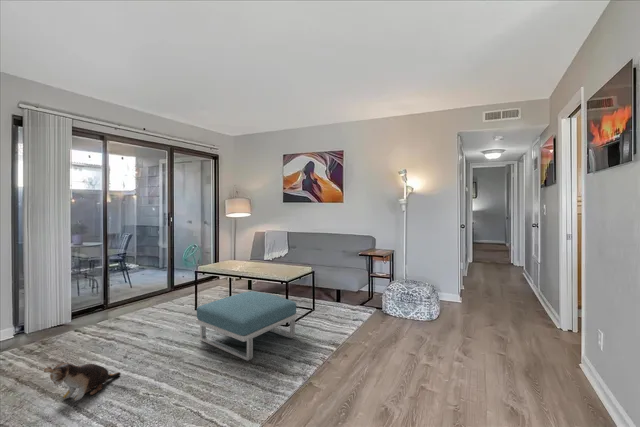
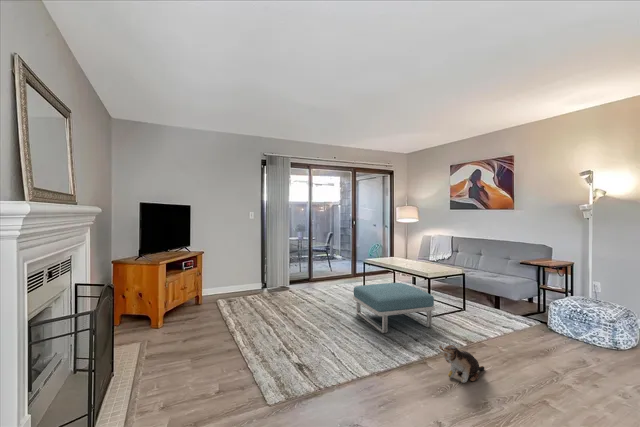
plush toy: present [44,363,120,401] -> present [439,345,484,383]

